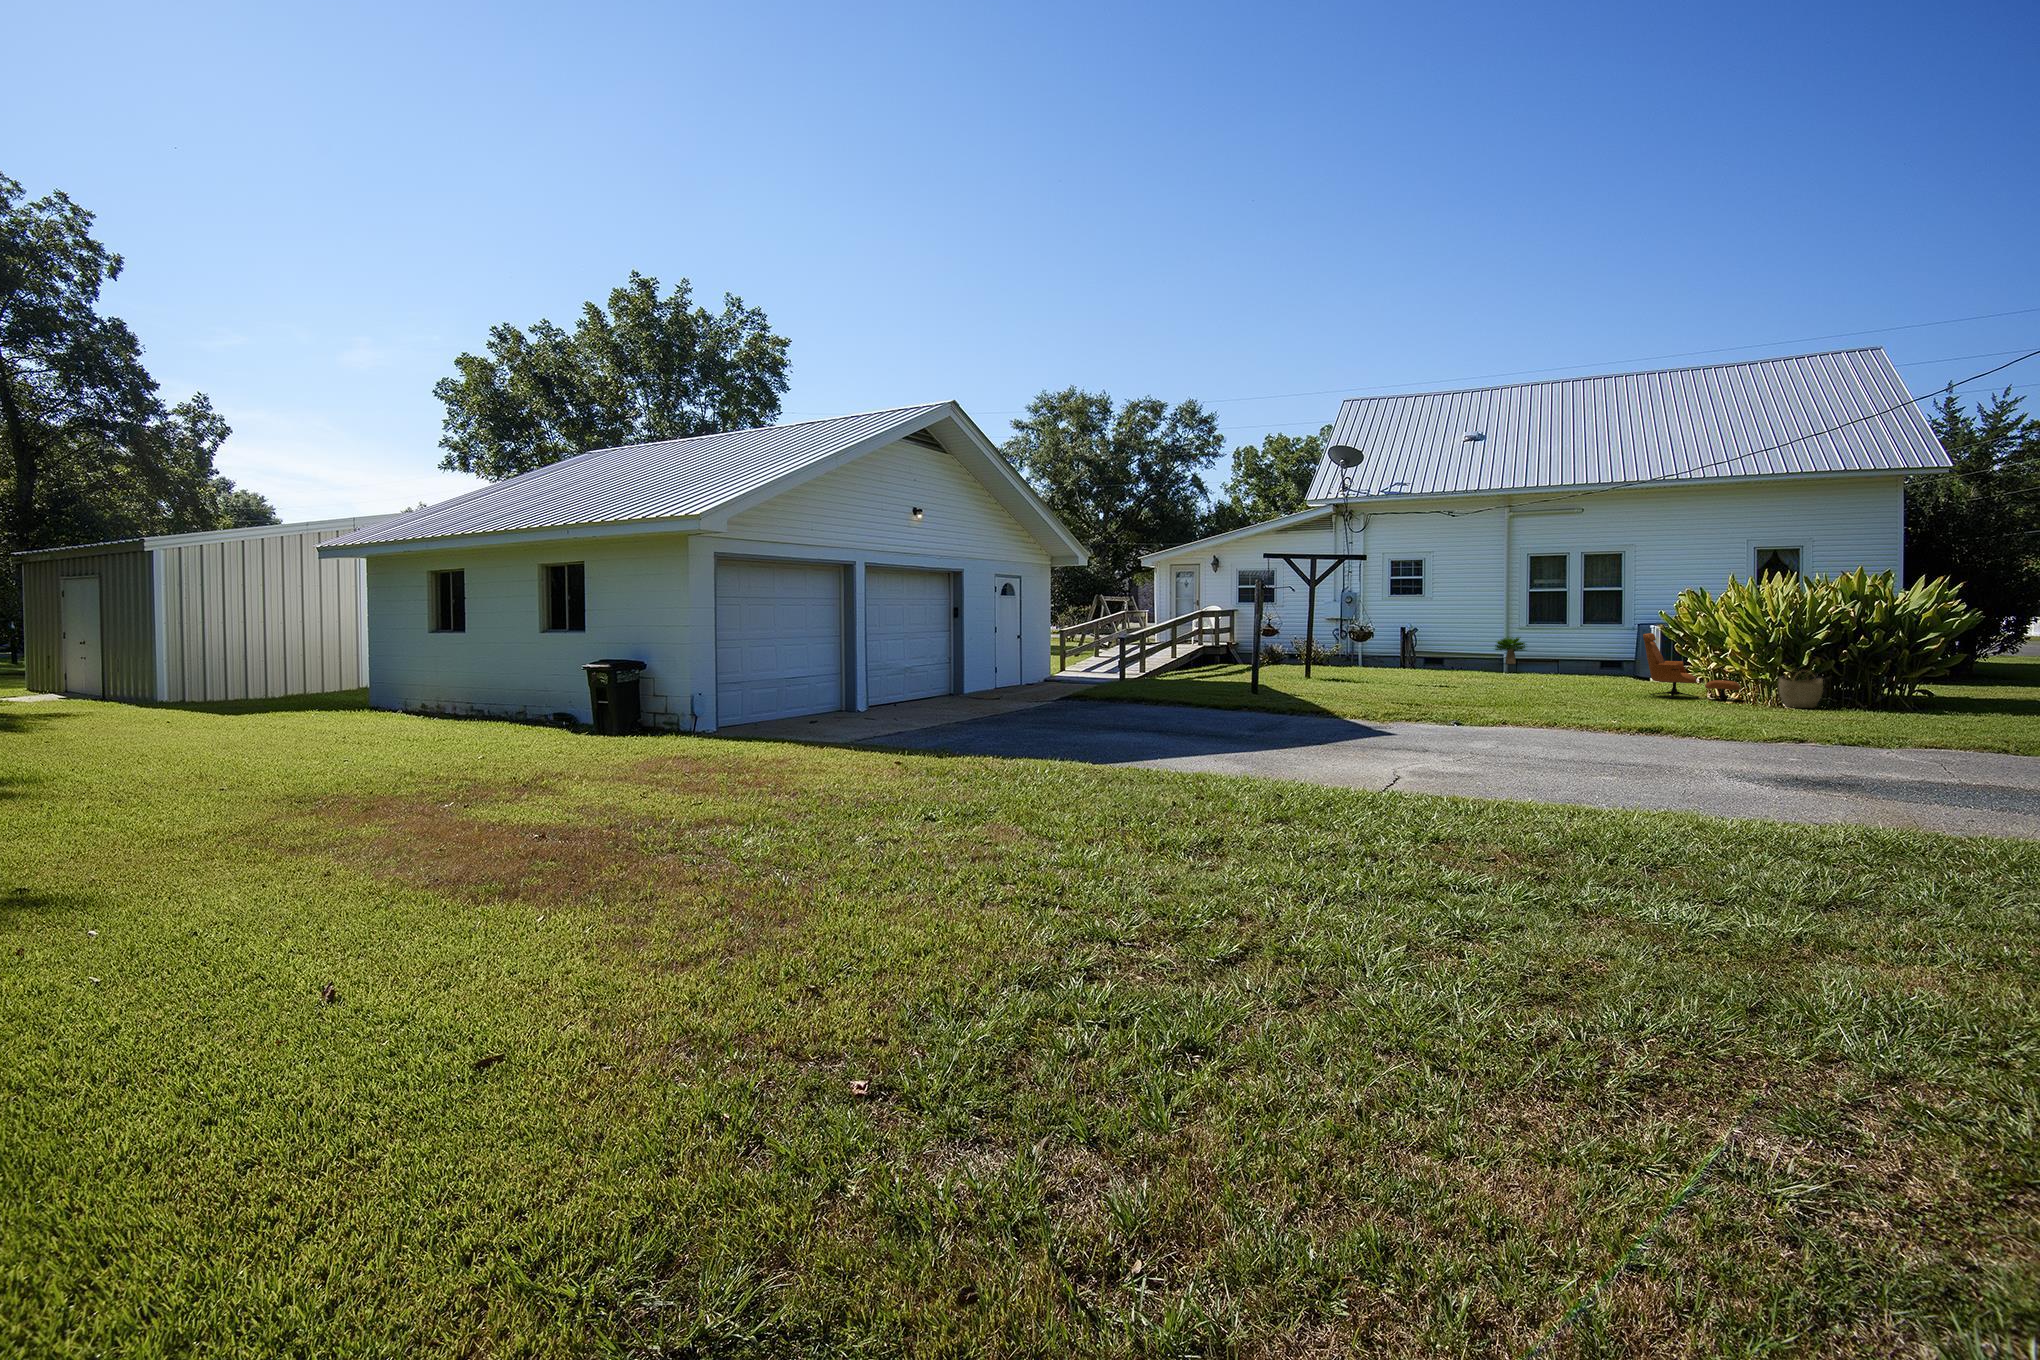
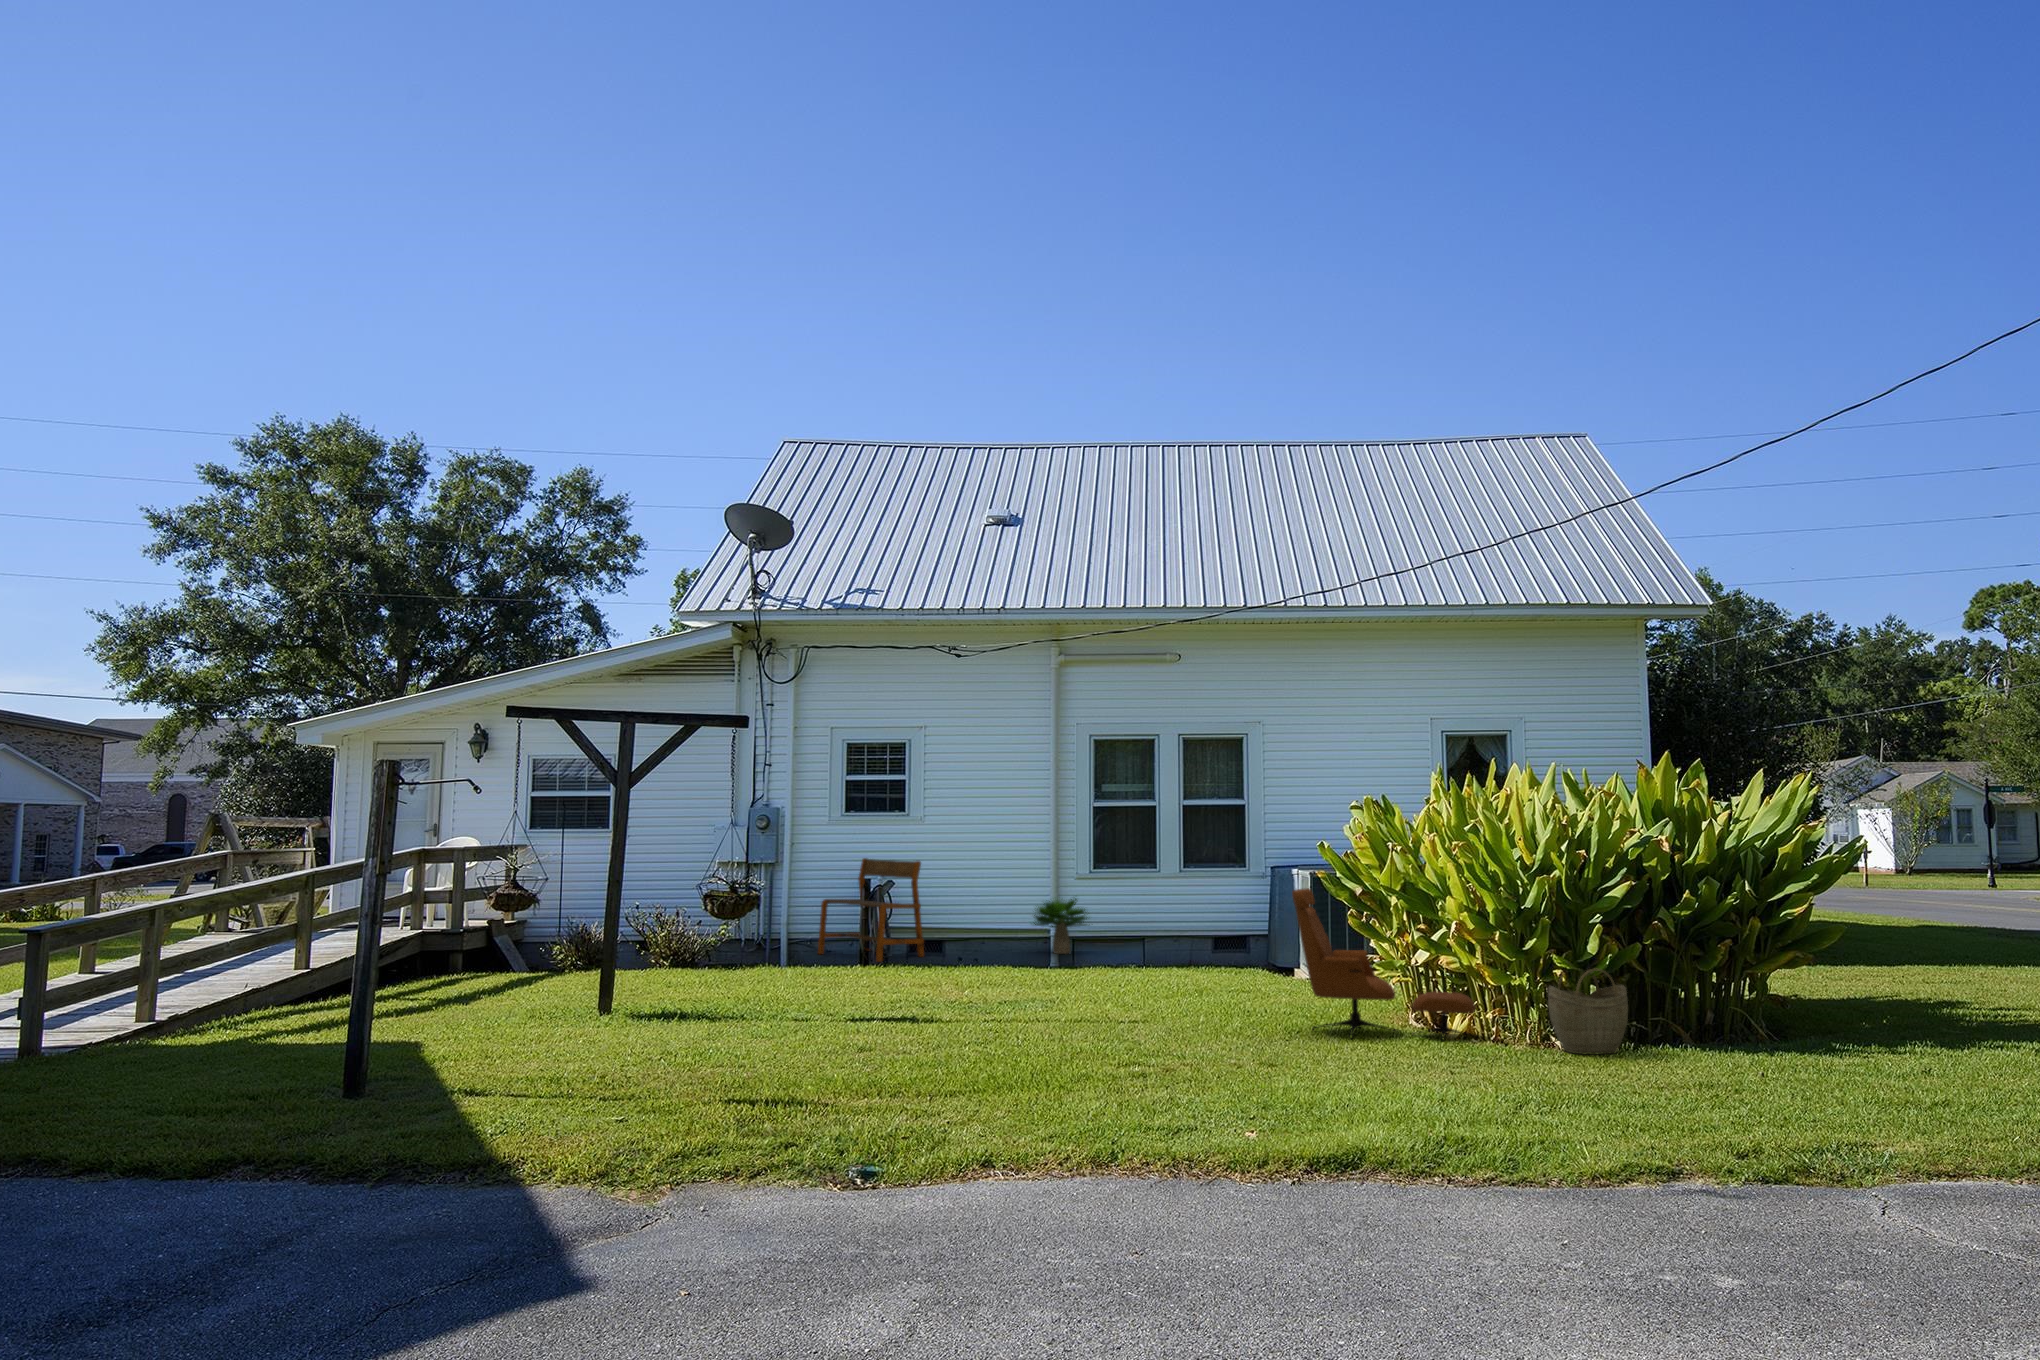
bench: none [1380,617,1436,665] -> present [818,858,924,962]

